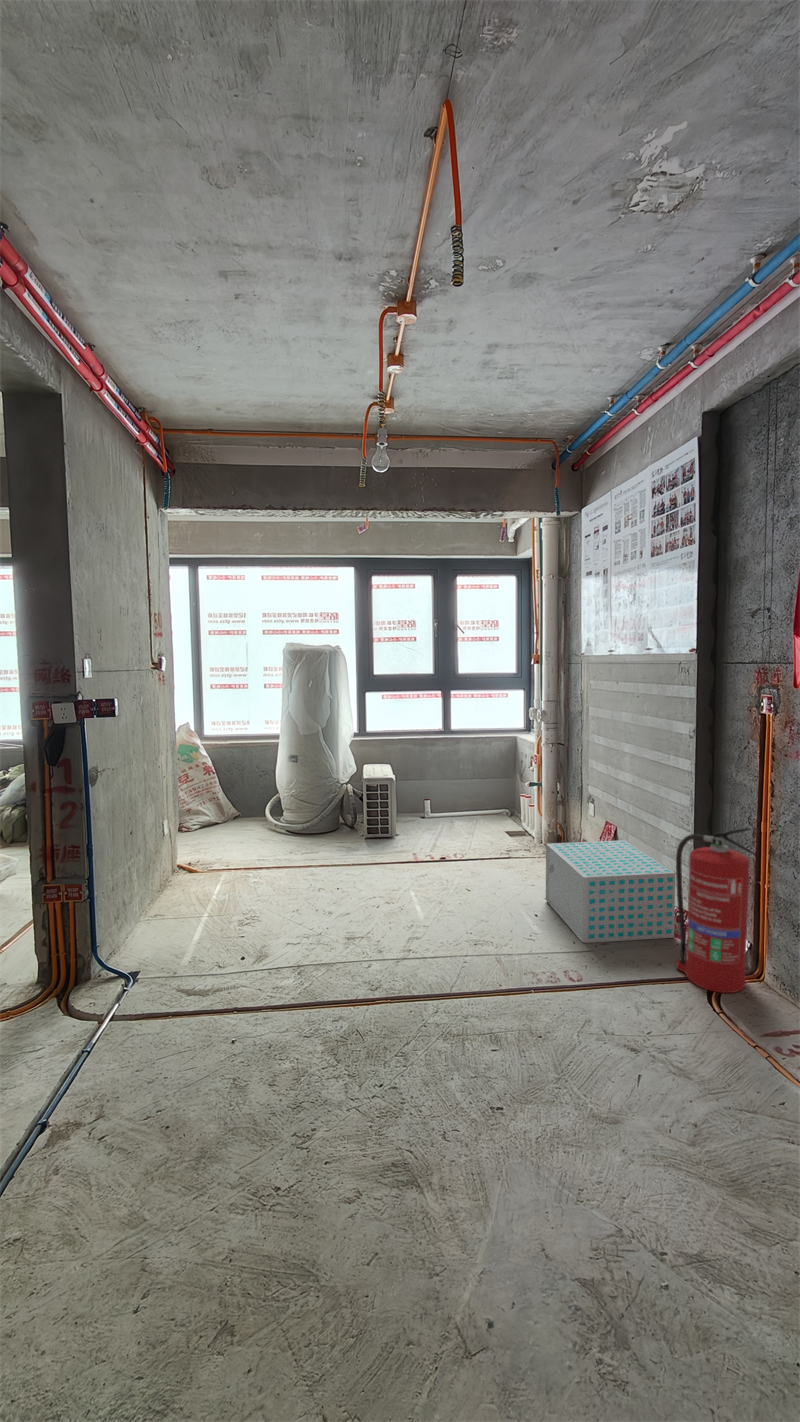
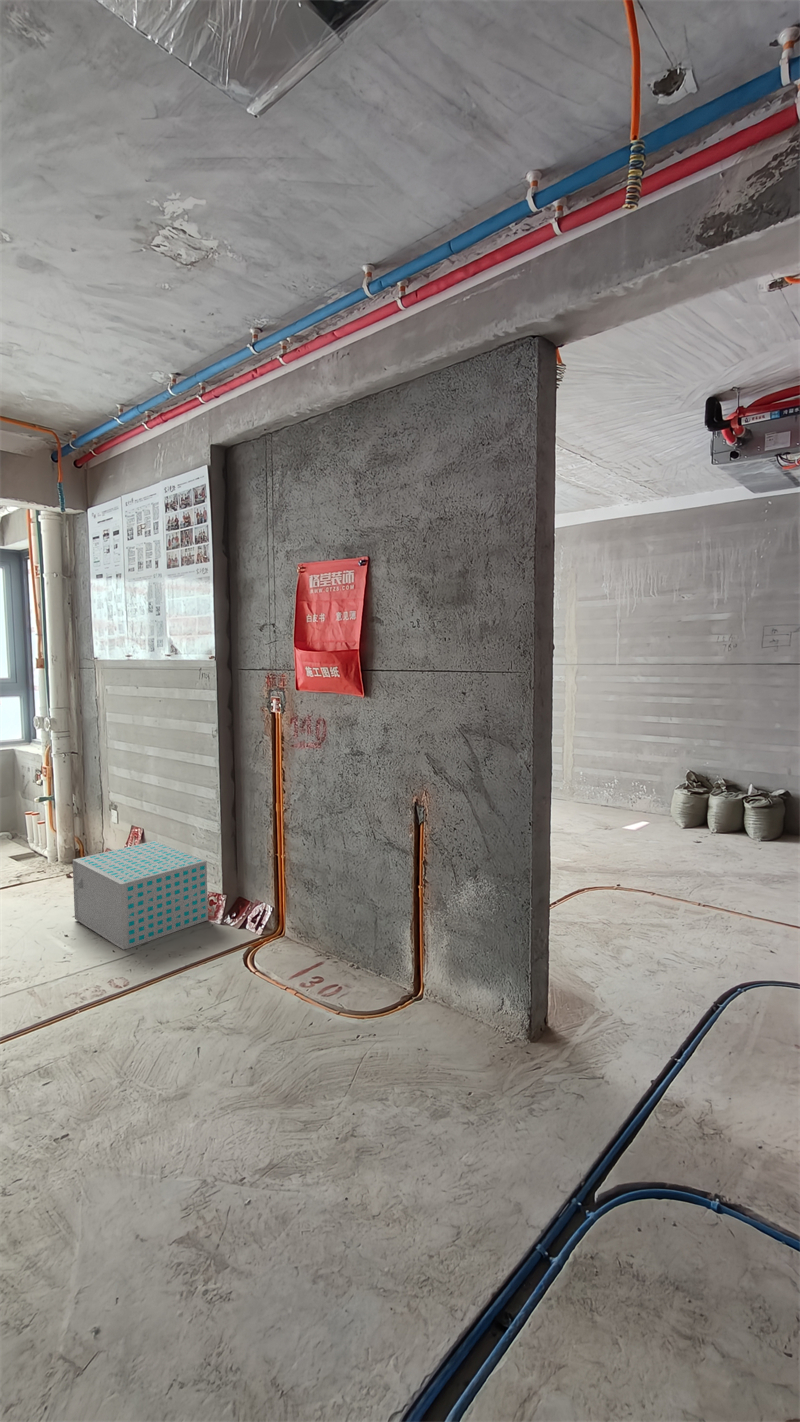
fire extinguisher: present [676,828,756,993] -> none [209,809,274,955]

